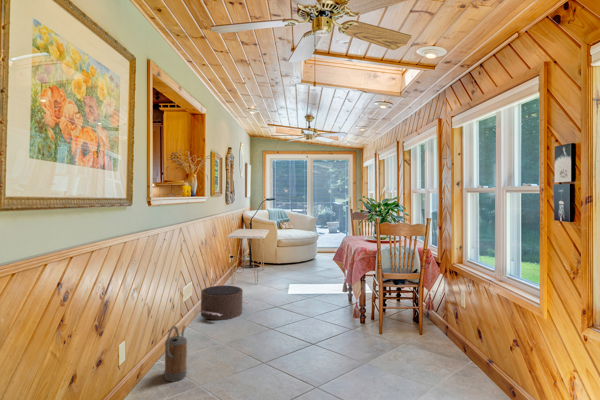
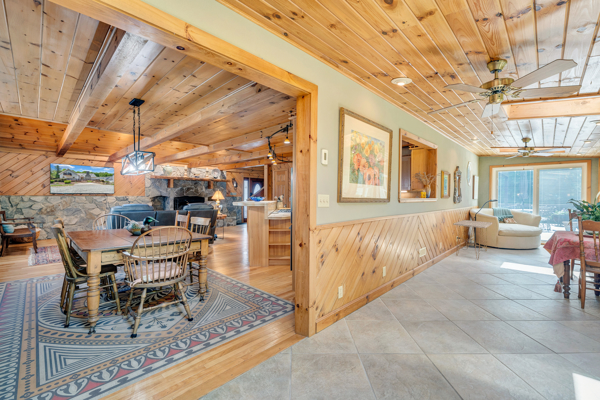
pouf: present [200,285,249,320] -> none [430,253,468,275]
watering can: present [164,326,187,381] -> none [405,266,419,296]

